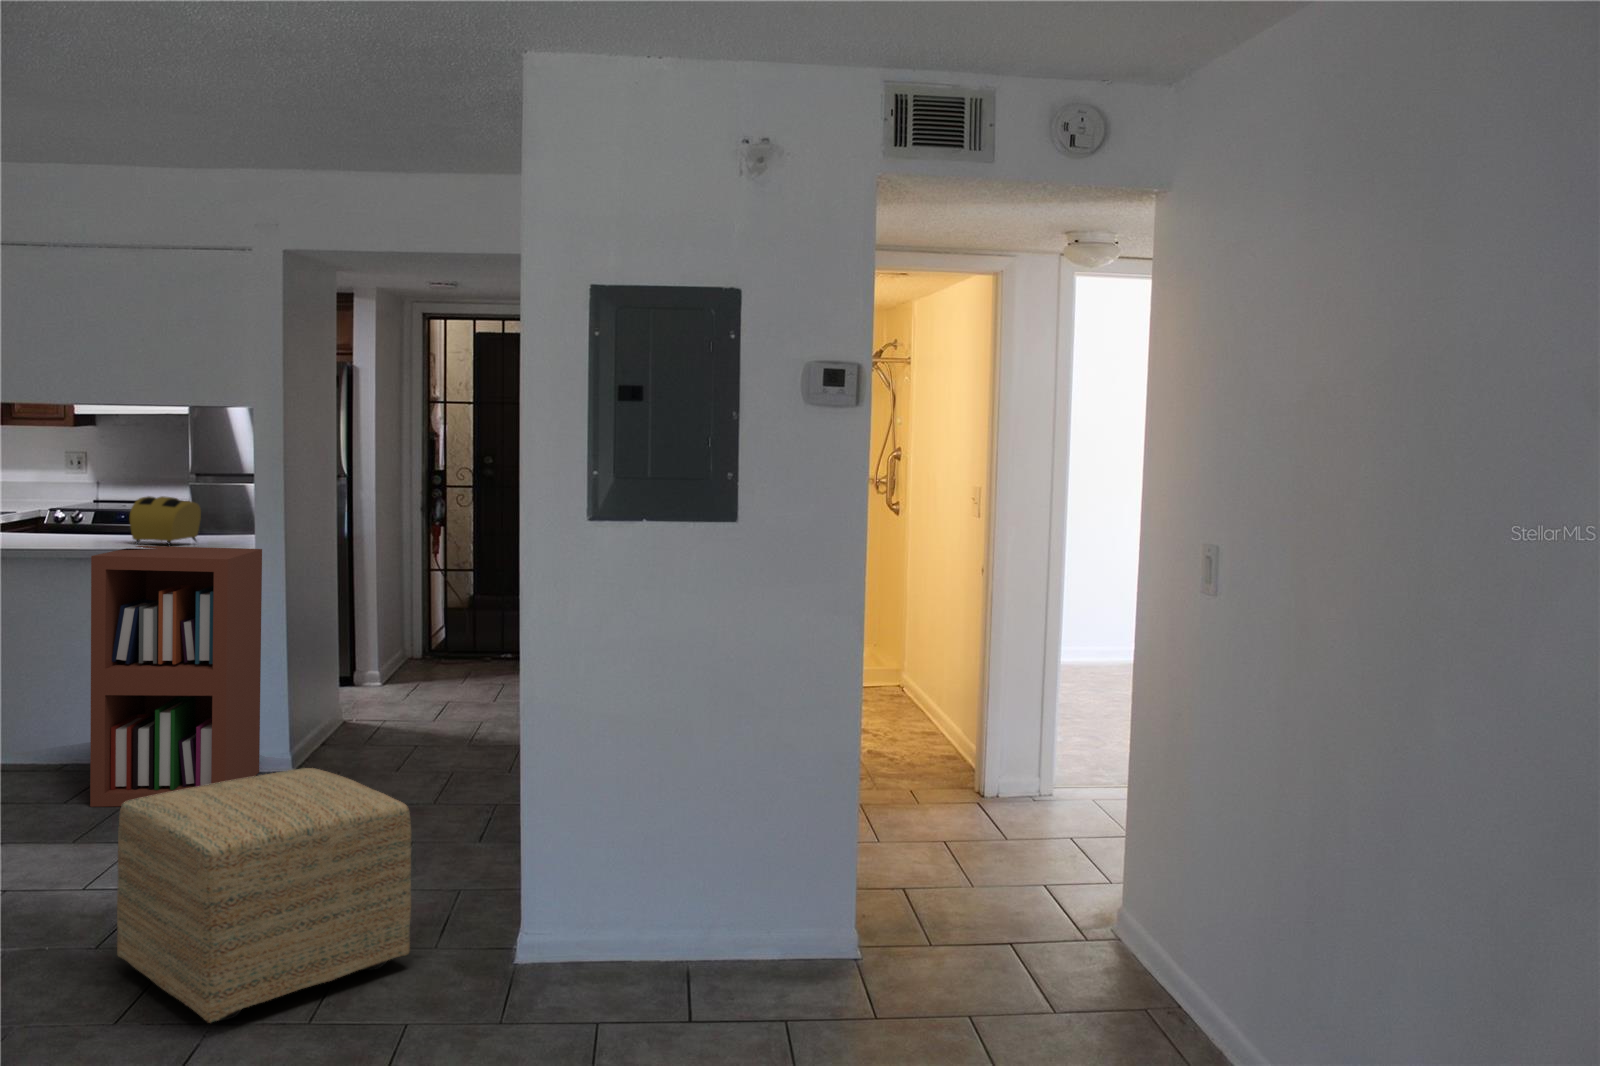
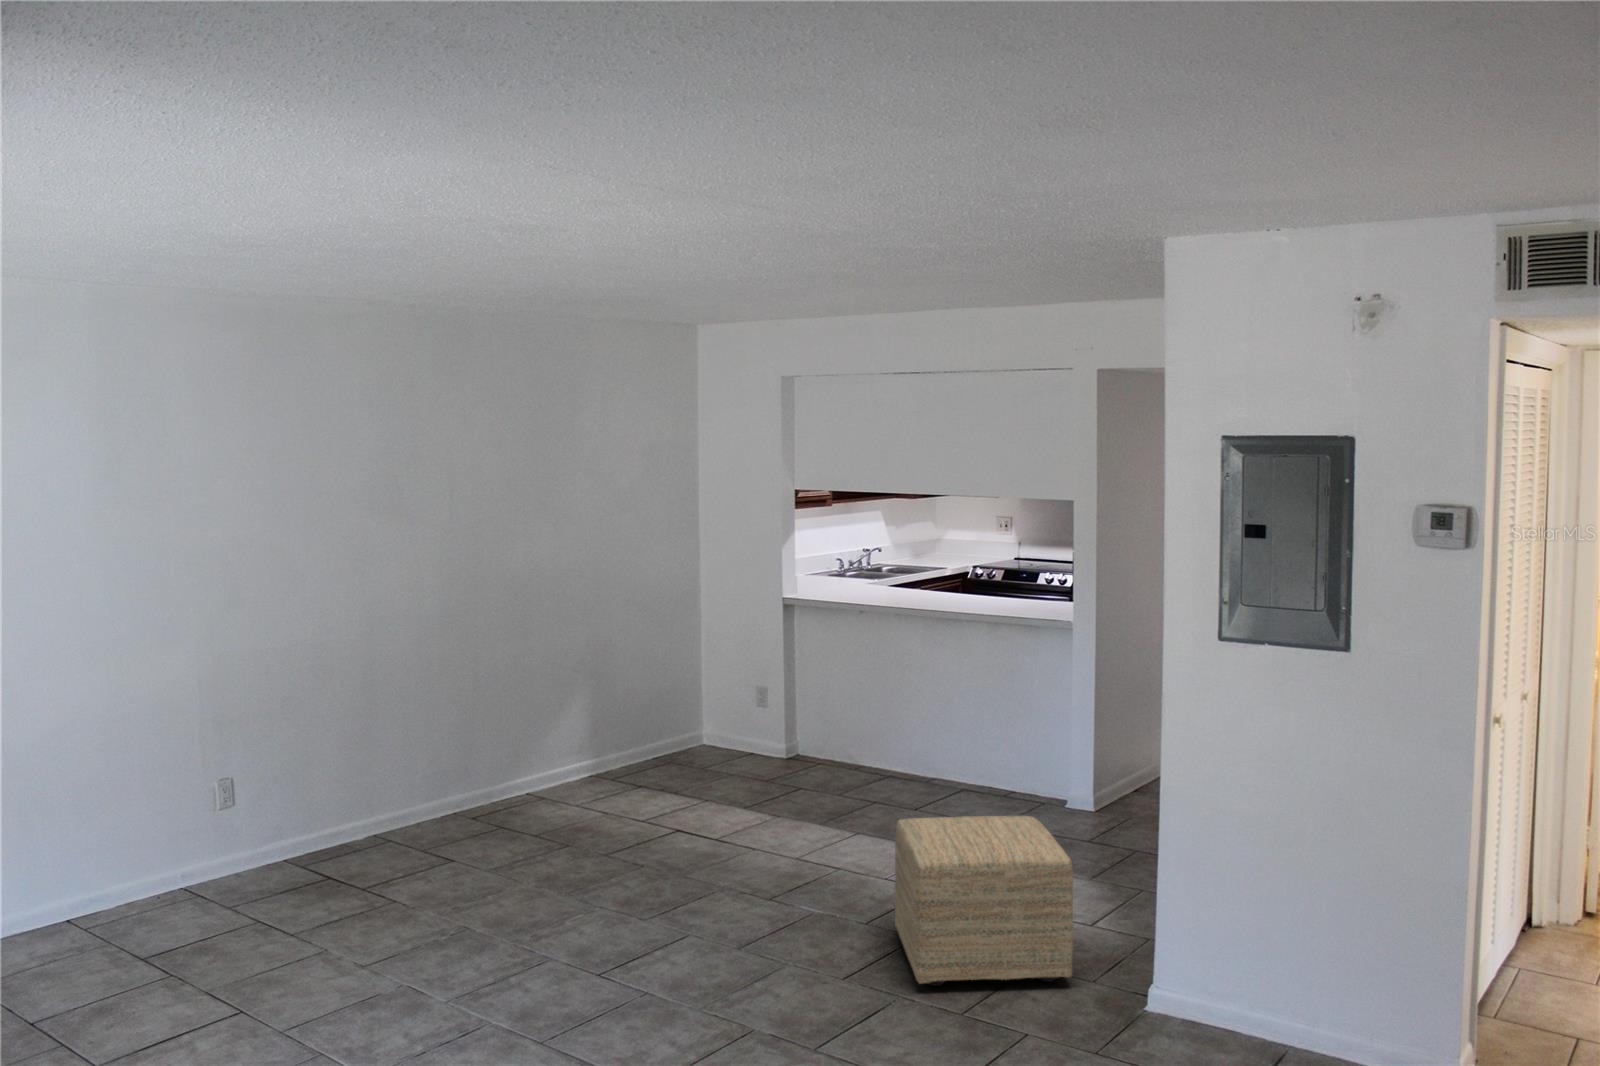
toaster: present [129,496,201,546] -> none [991,573,1046,615]
bookshelf: present [90,546,262,807] -> none [947,614,1078,831]

